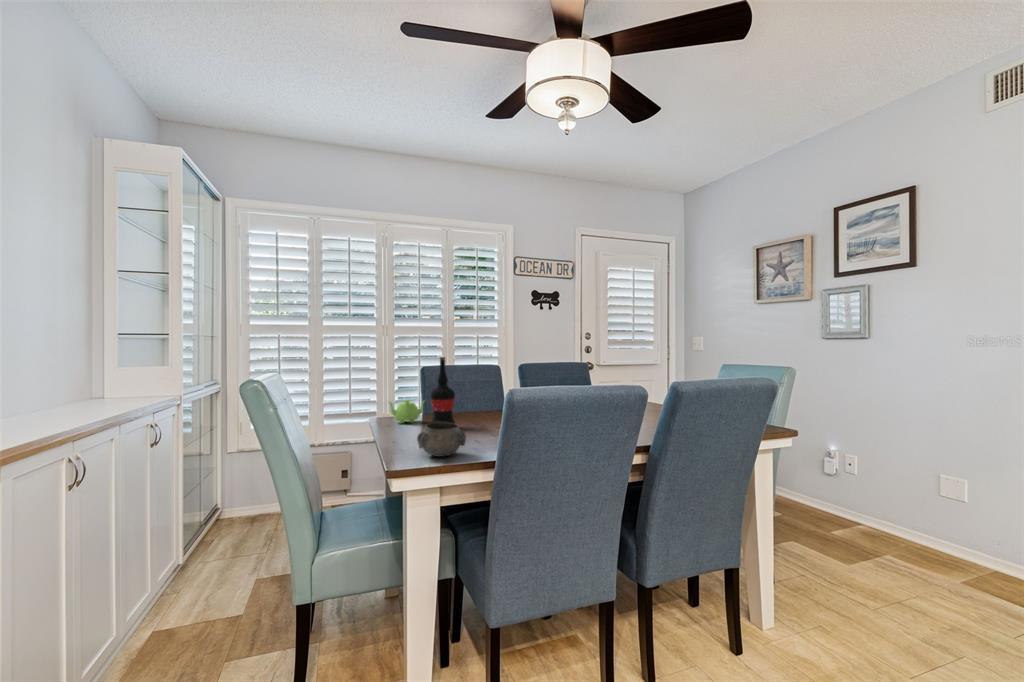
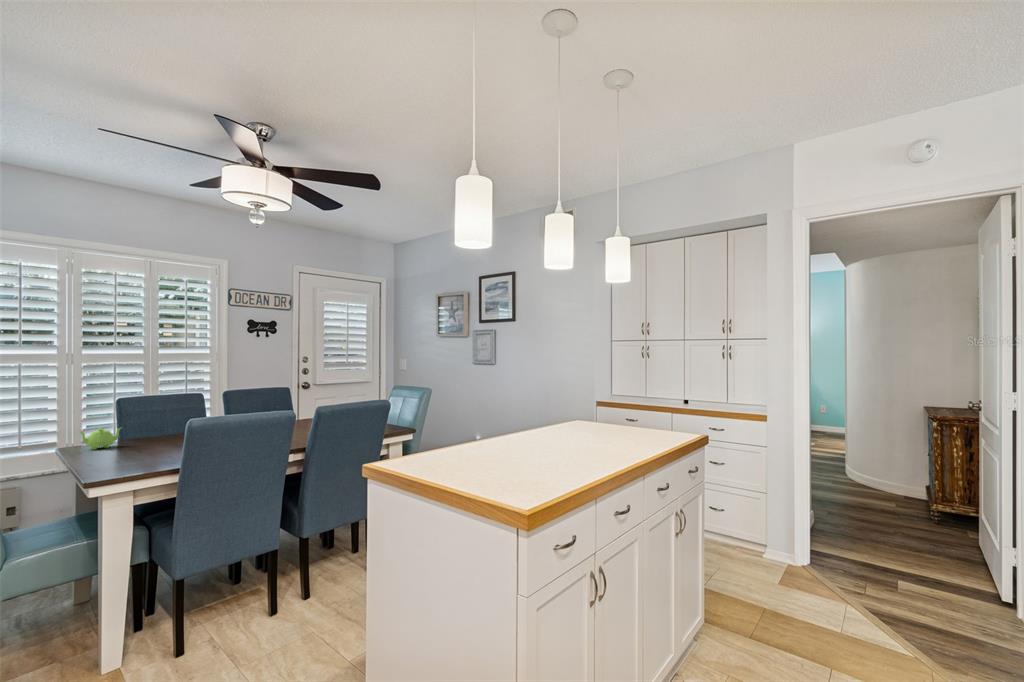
wine bottle: present [430,357,455,423] -> none [126,391,153,450]
decorative bowl: present [417,422,466,457] -> none [112,444,158,470]

